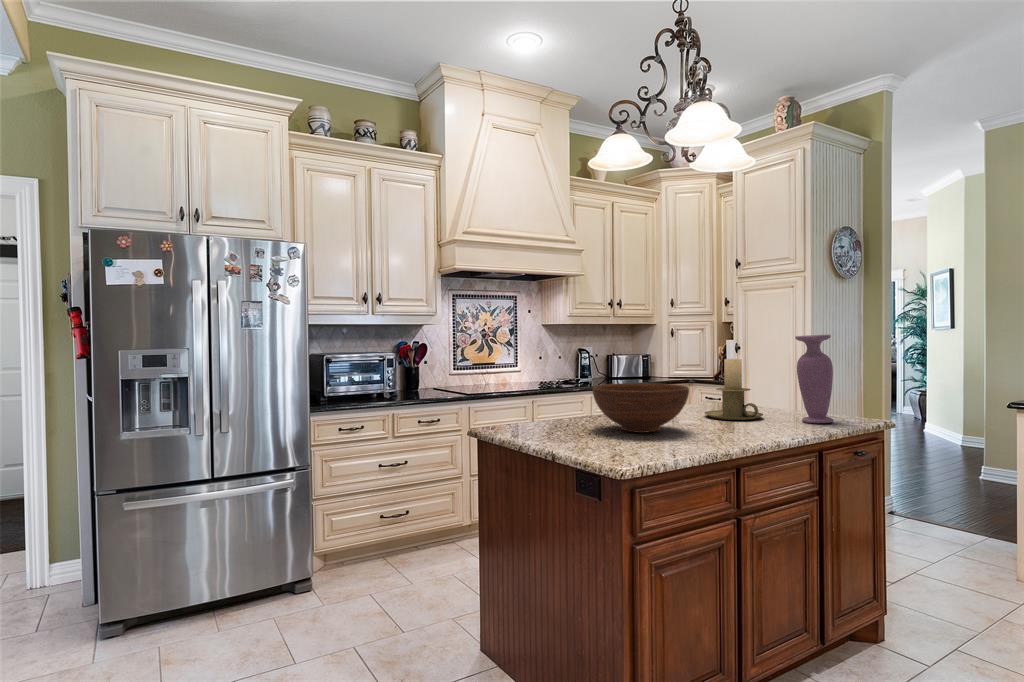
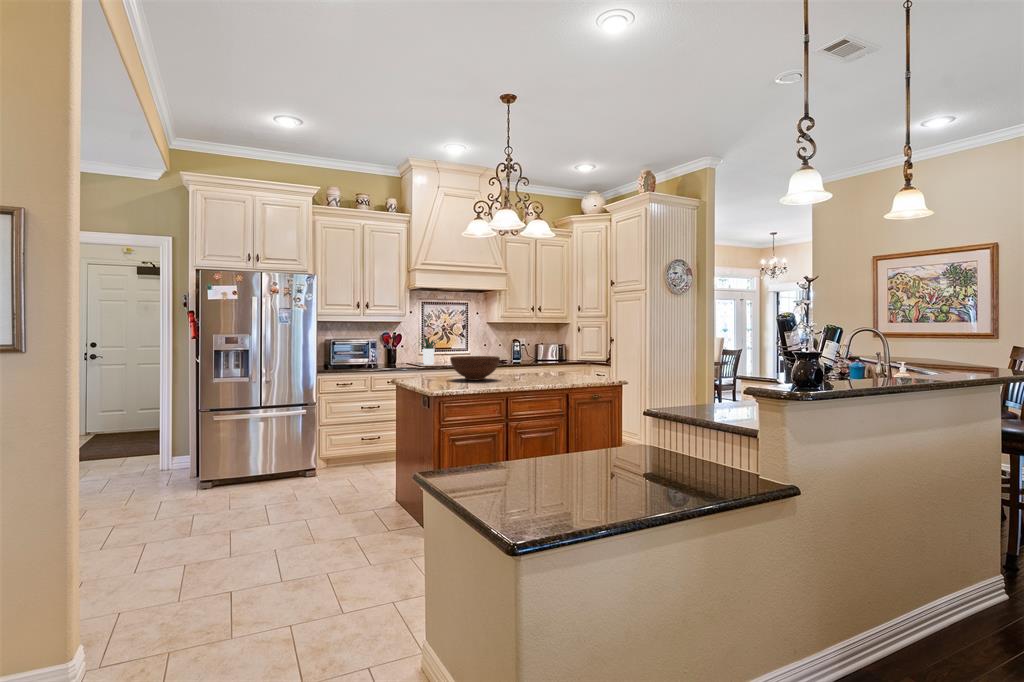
vase: present [795,335,833,423] -> none [570,331,588,379]
potted plant: none [446,348,493,390] -> present [420,338,436,365]
candle holder: present [705,359,763,420] -> none [527,344,558,378]

